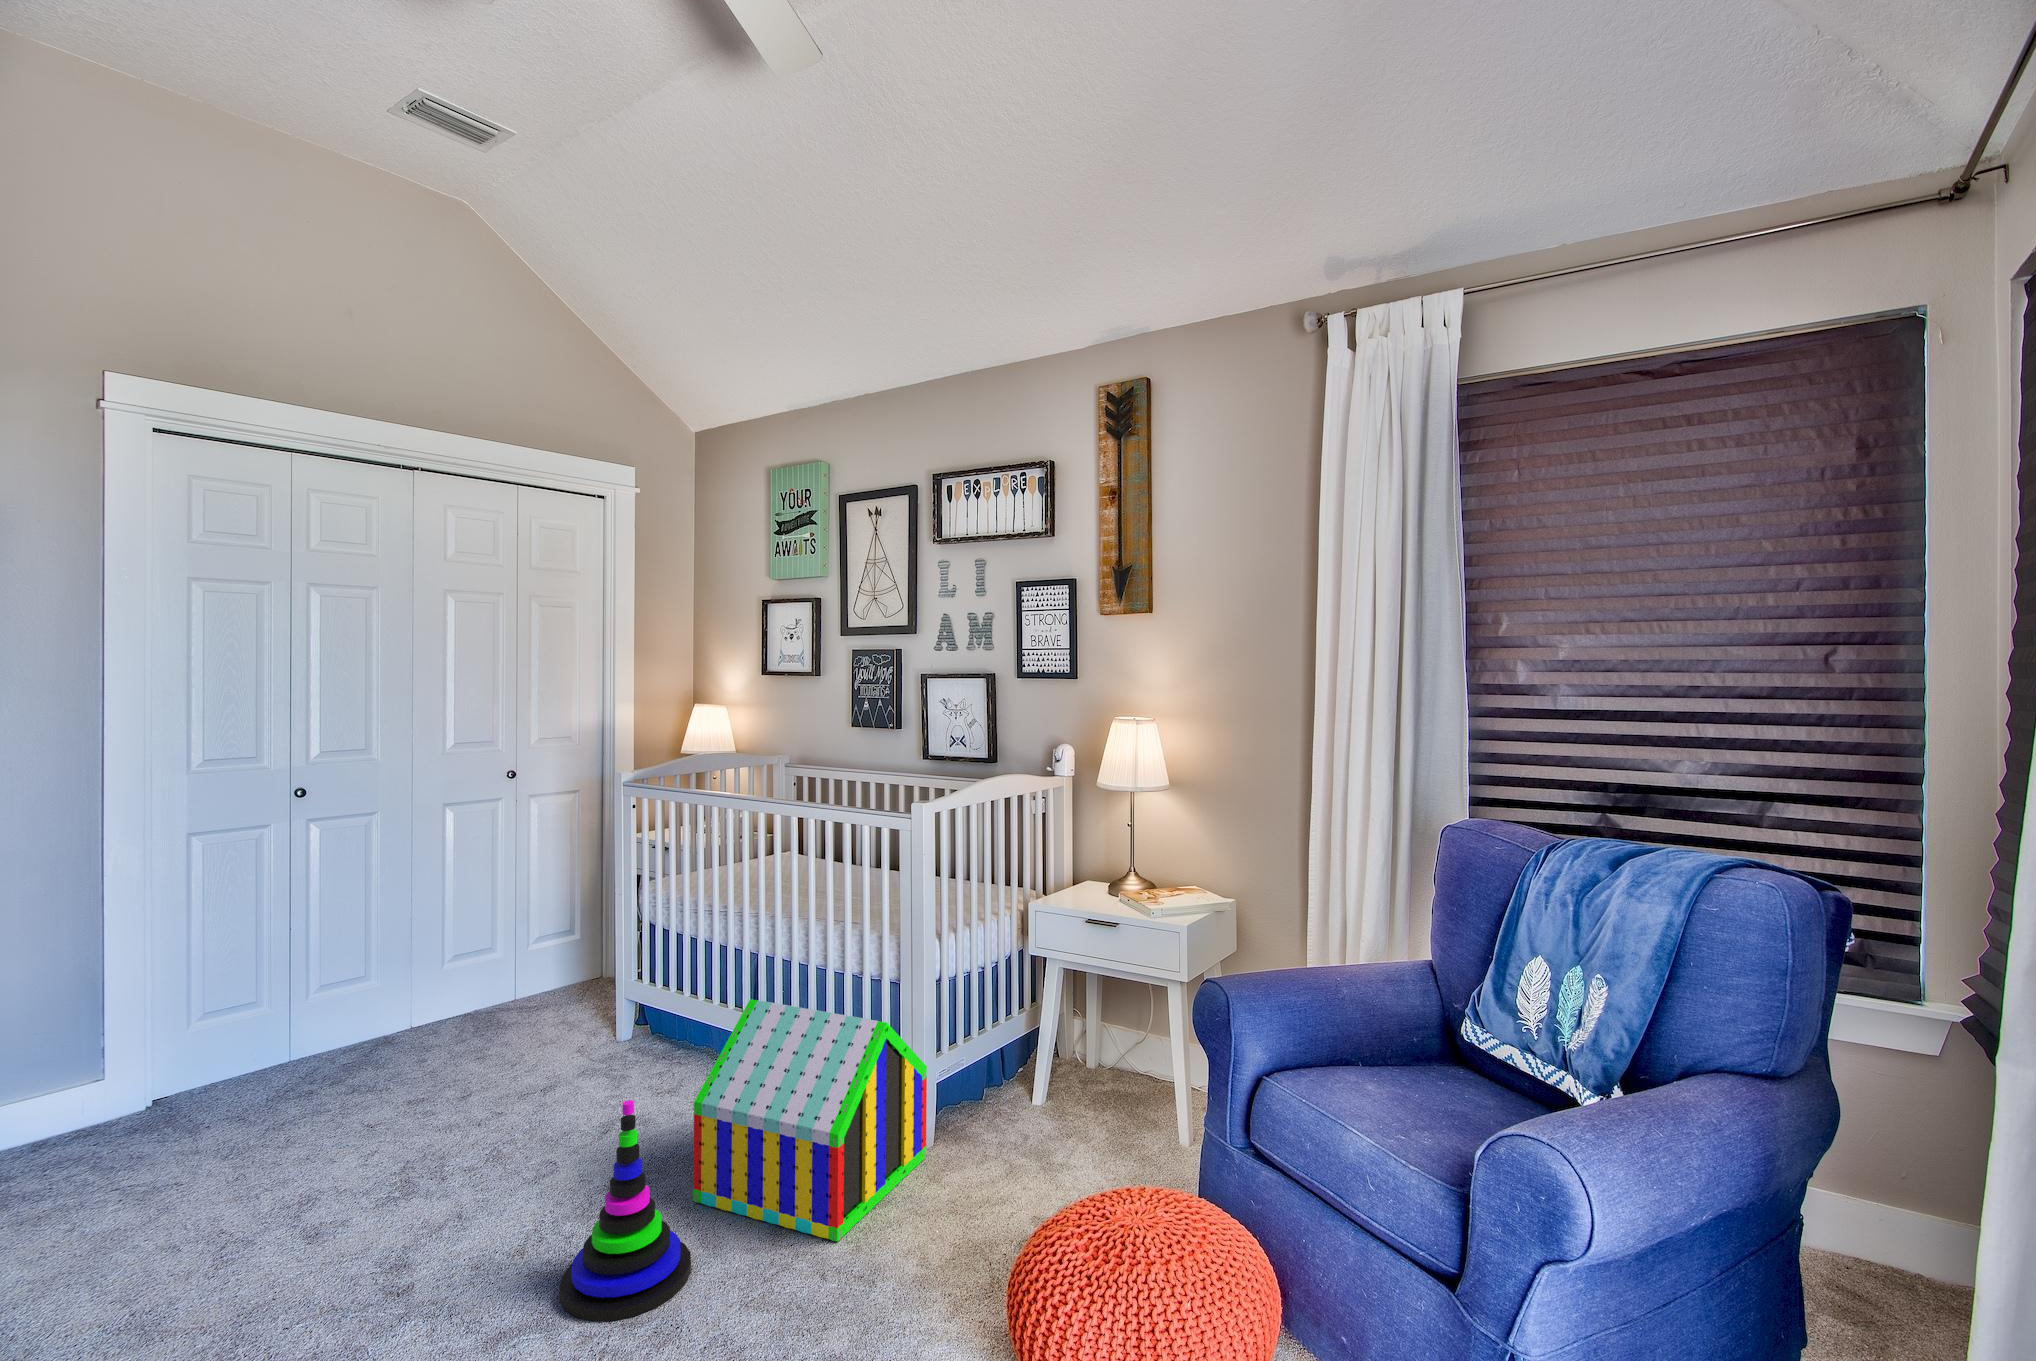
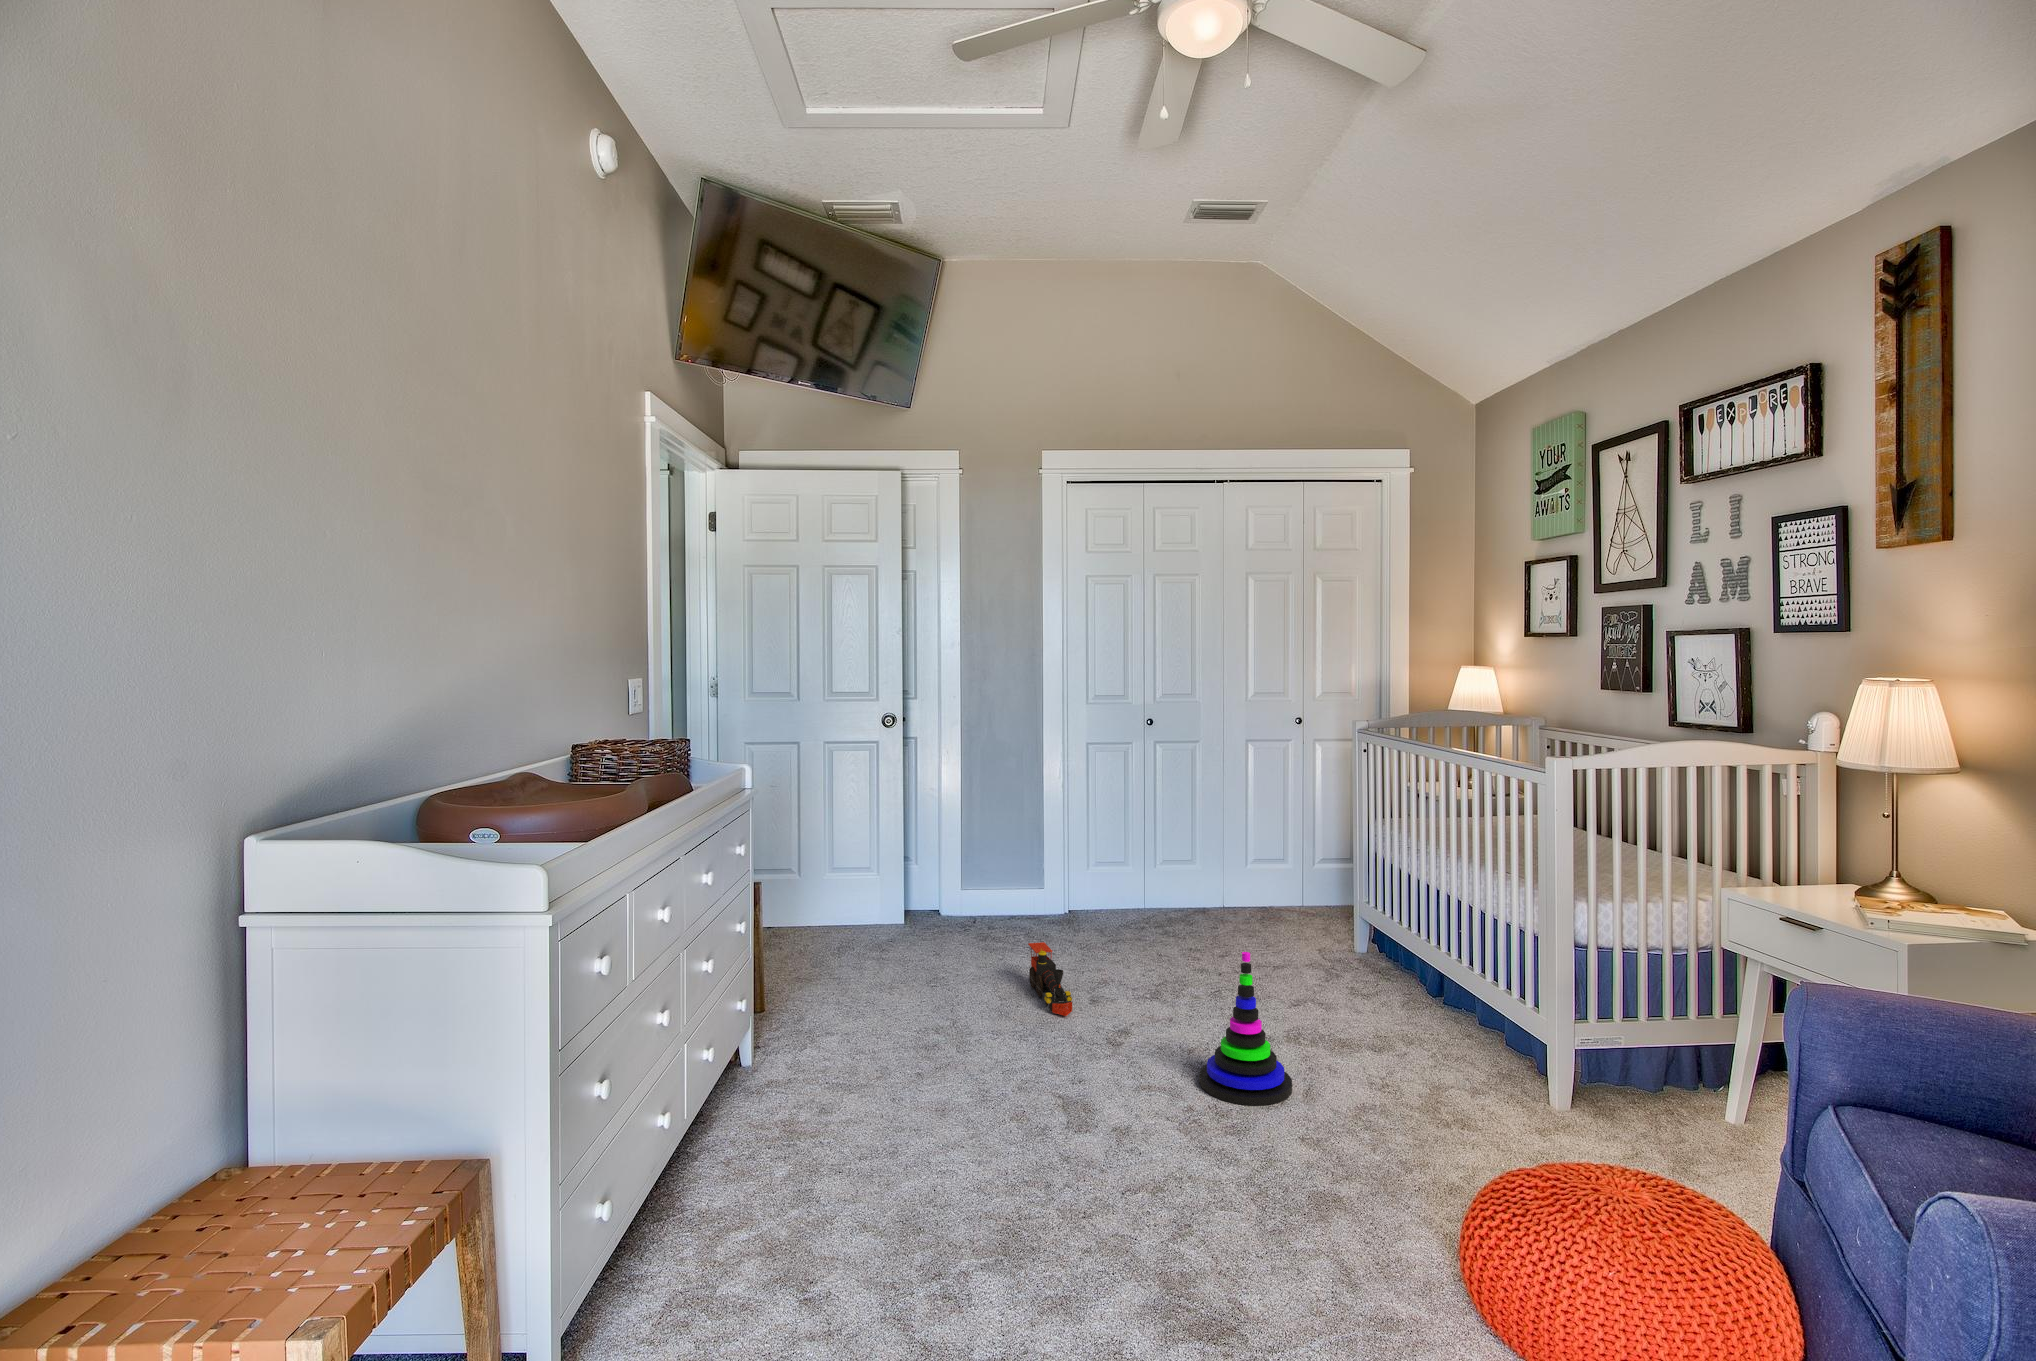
toy house: present [693,999,927,1241] -> none [1322,916,1546,1127]
toy train: none [140,1185,272,1305] -> present [1028,942,1072,1016]

